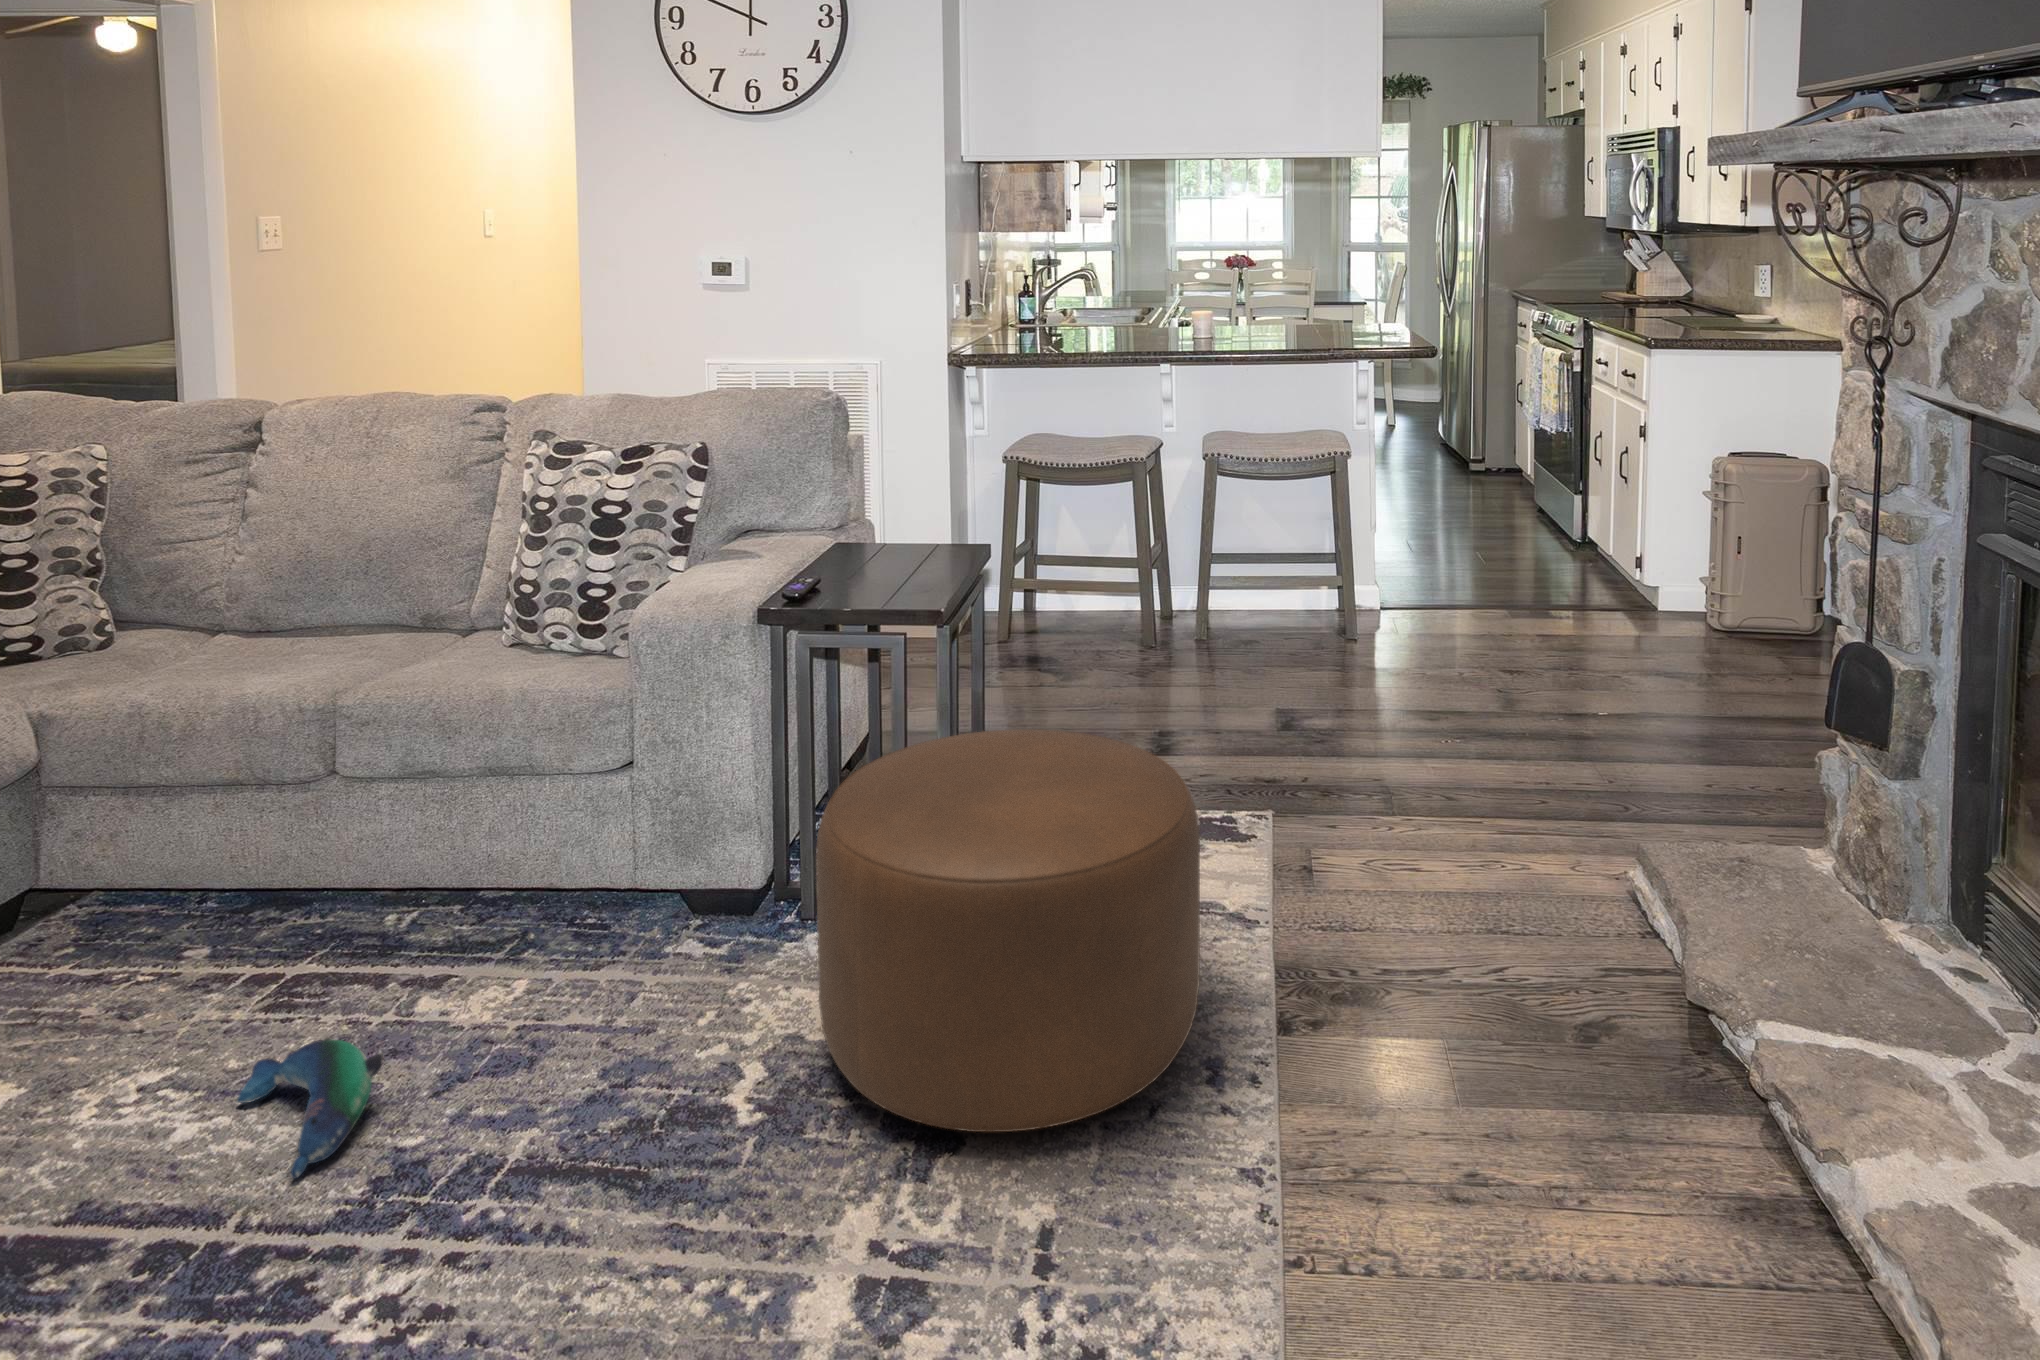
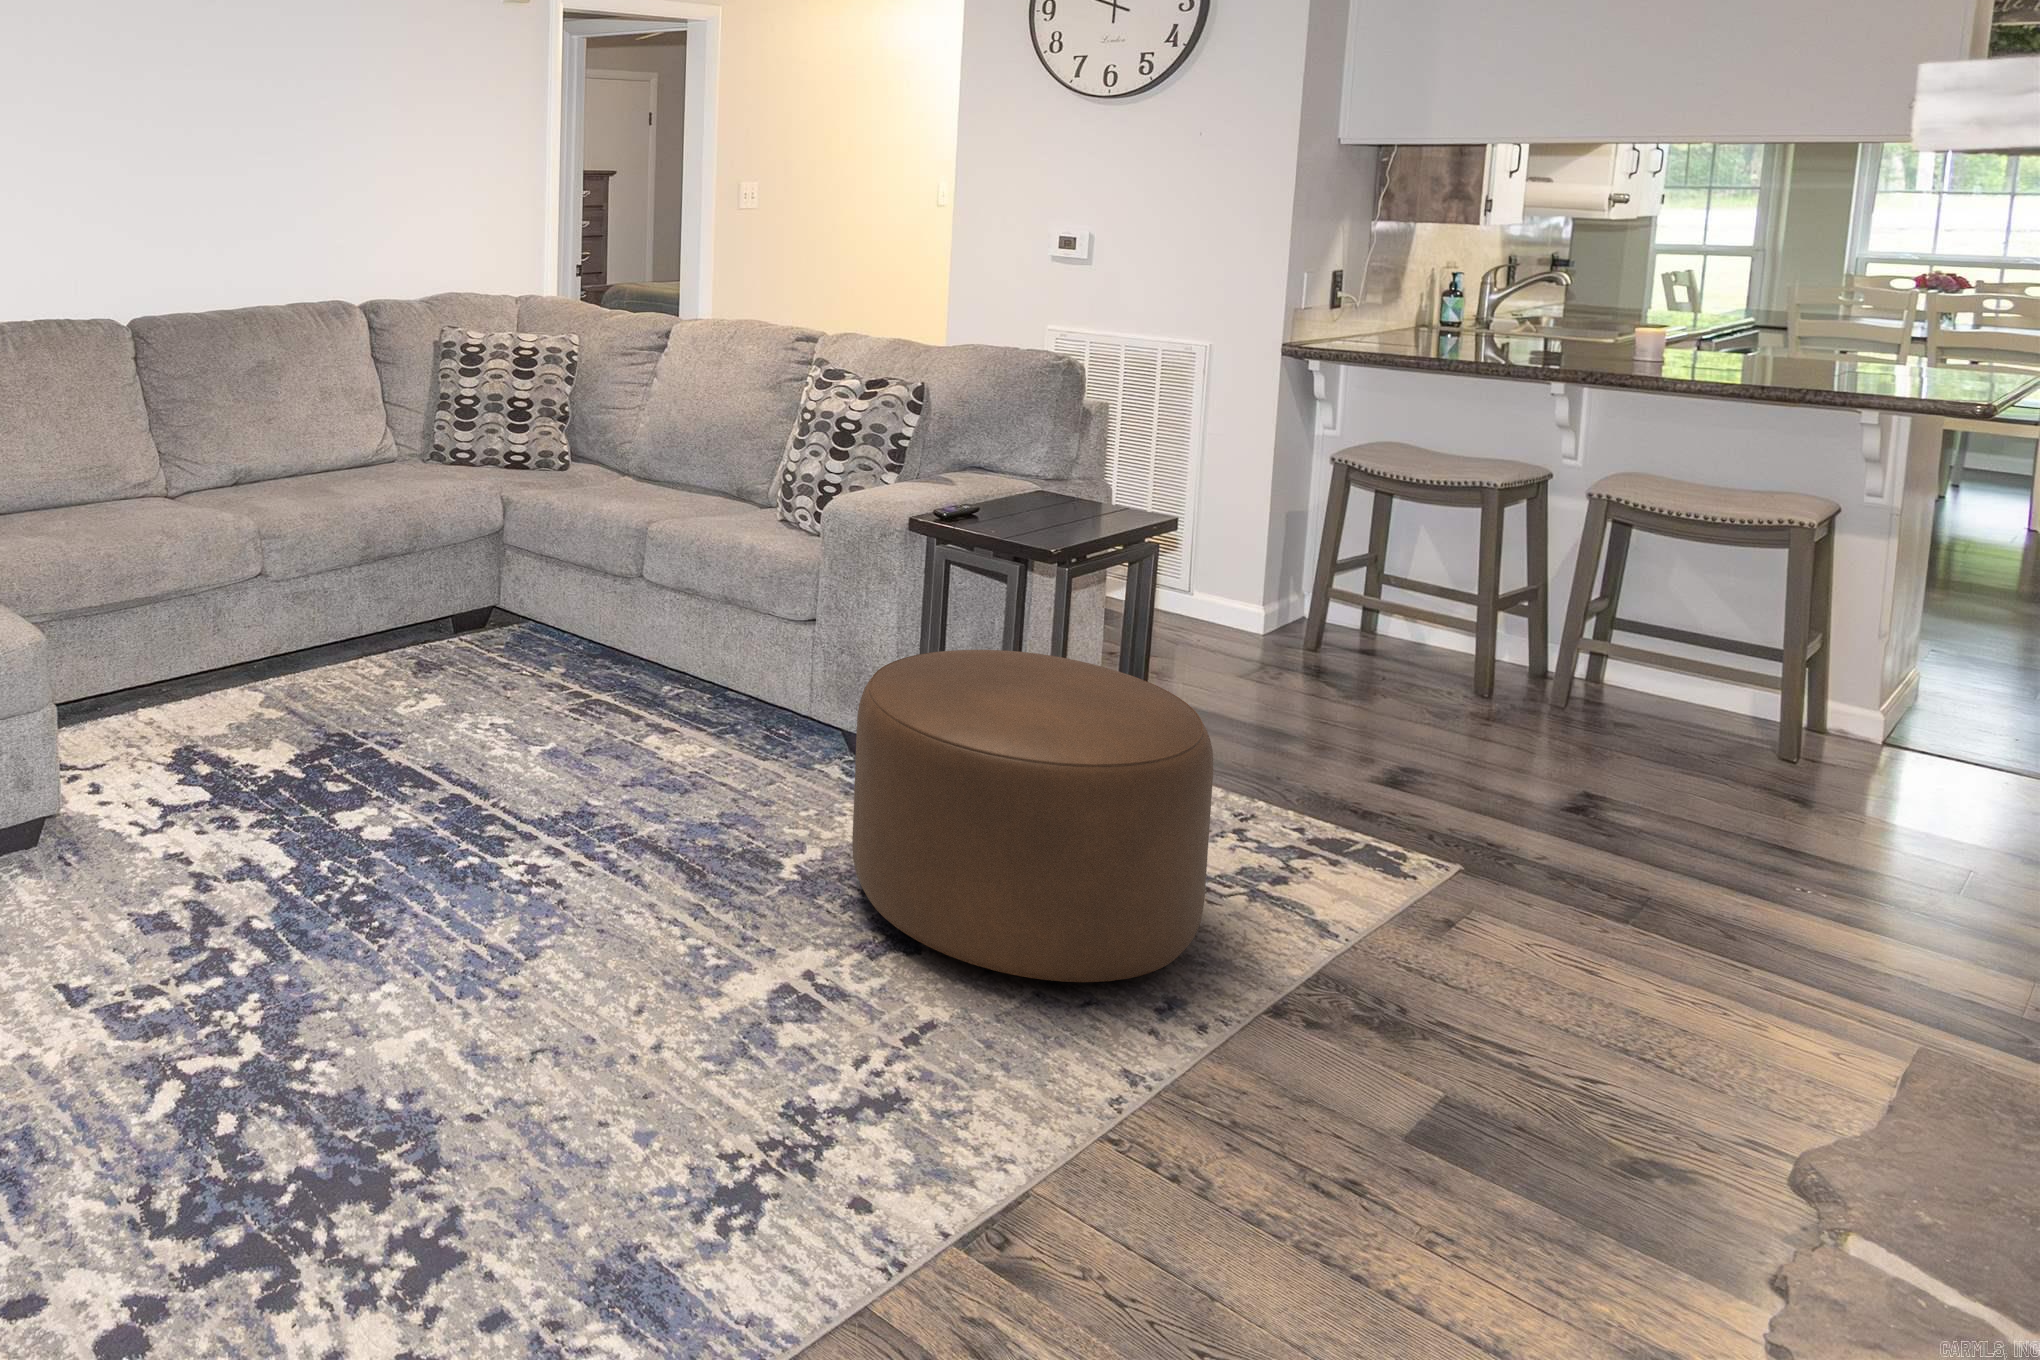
plush toy: present [237,1039,383,1179] -> none [527,726,597,793]

